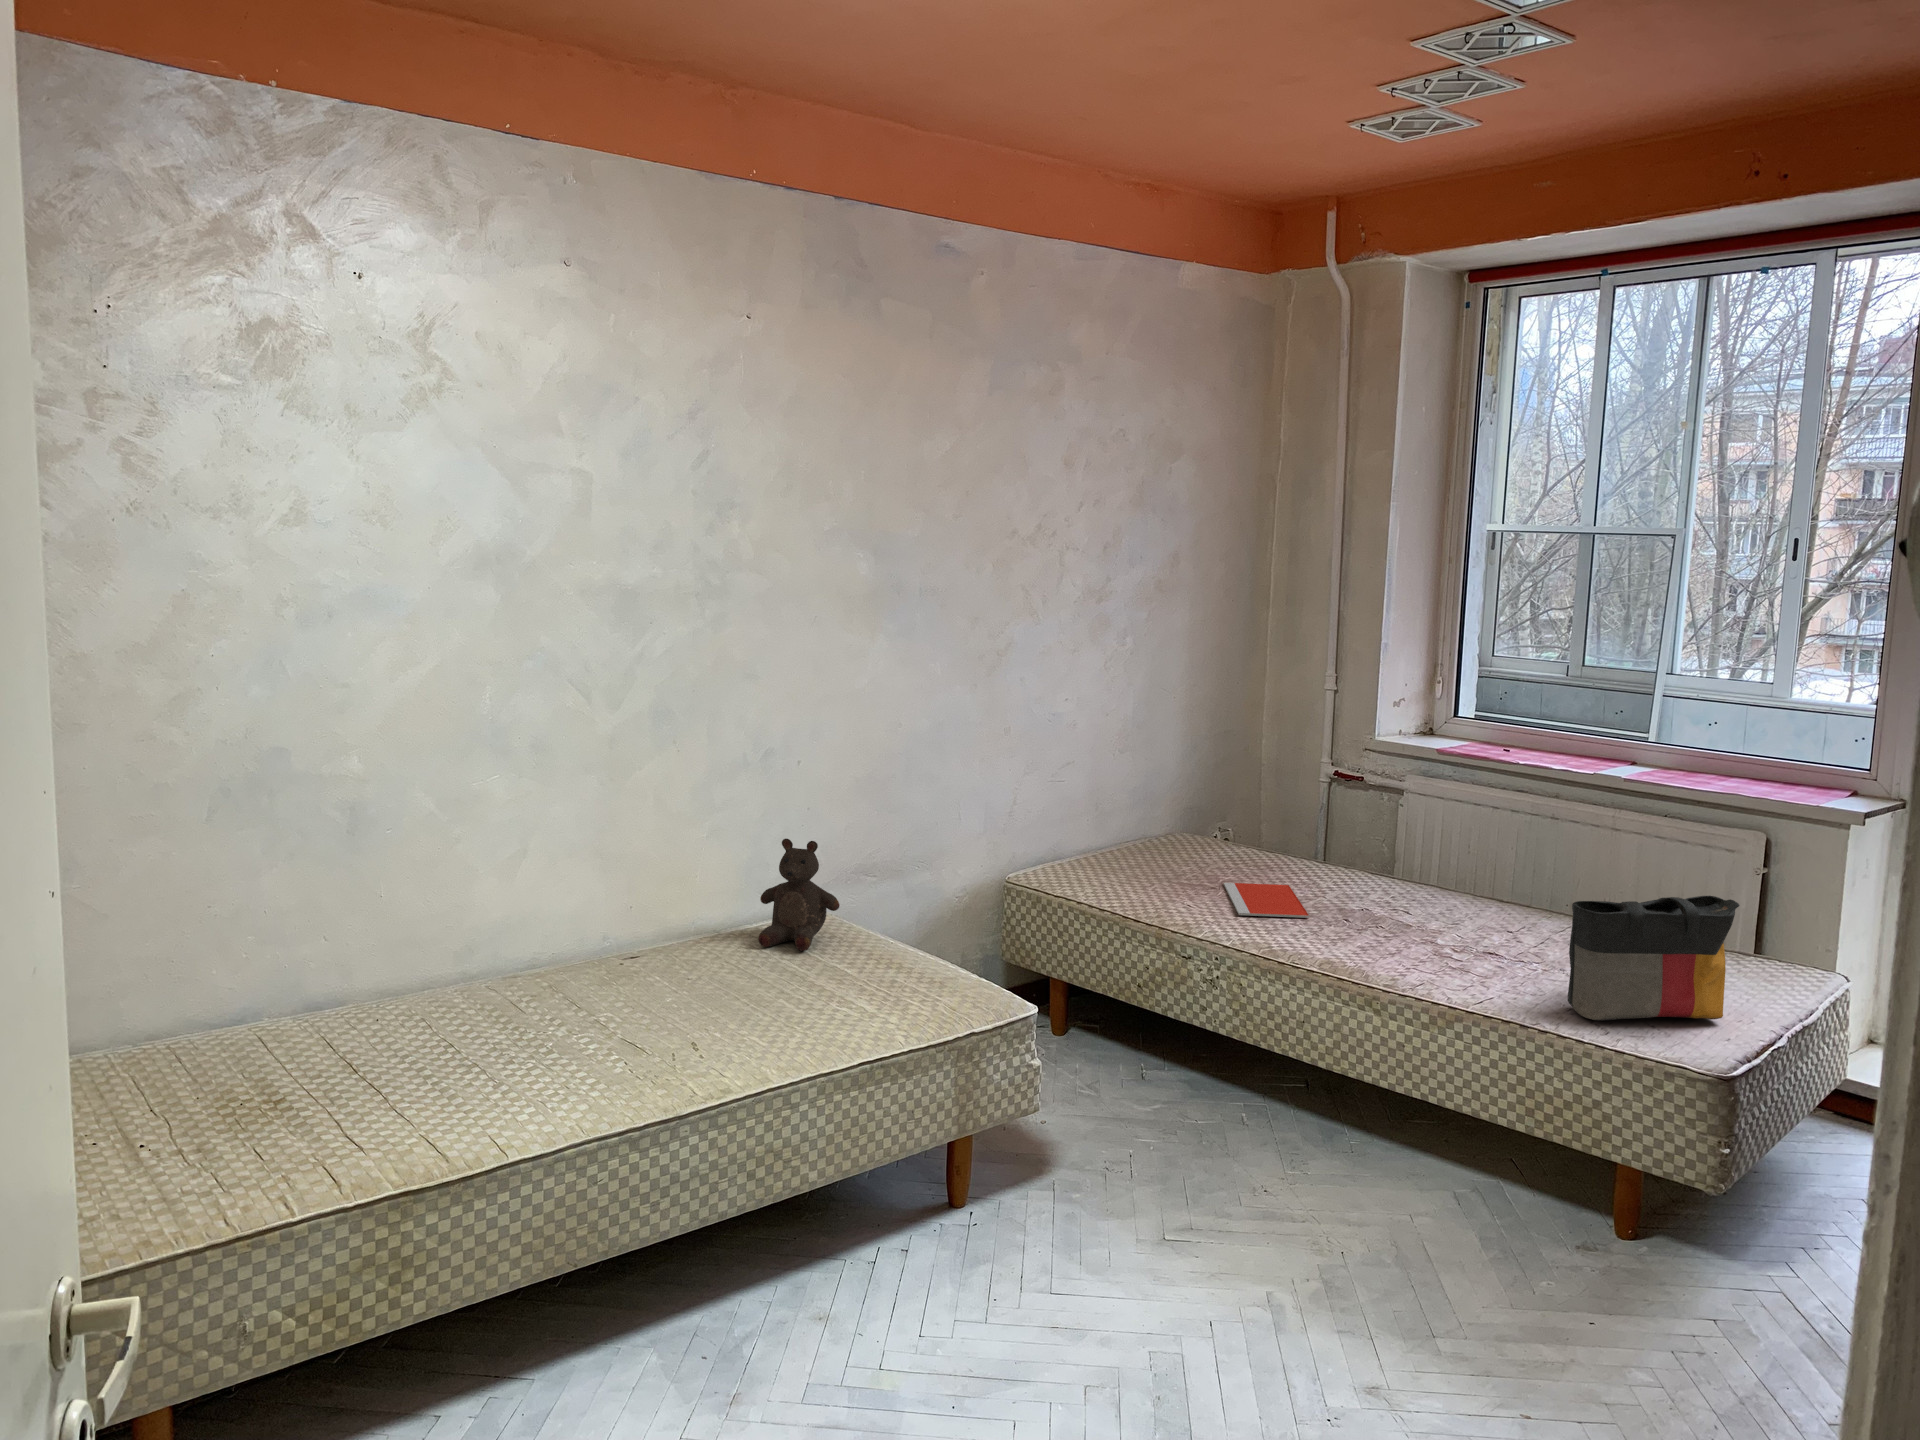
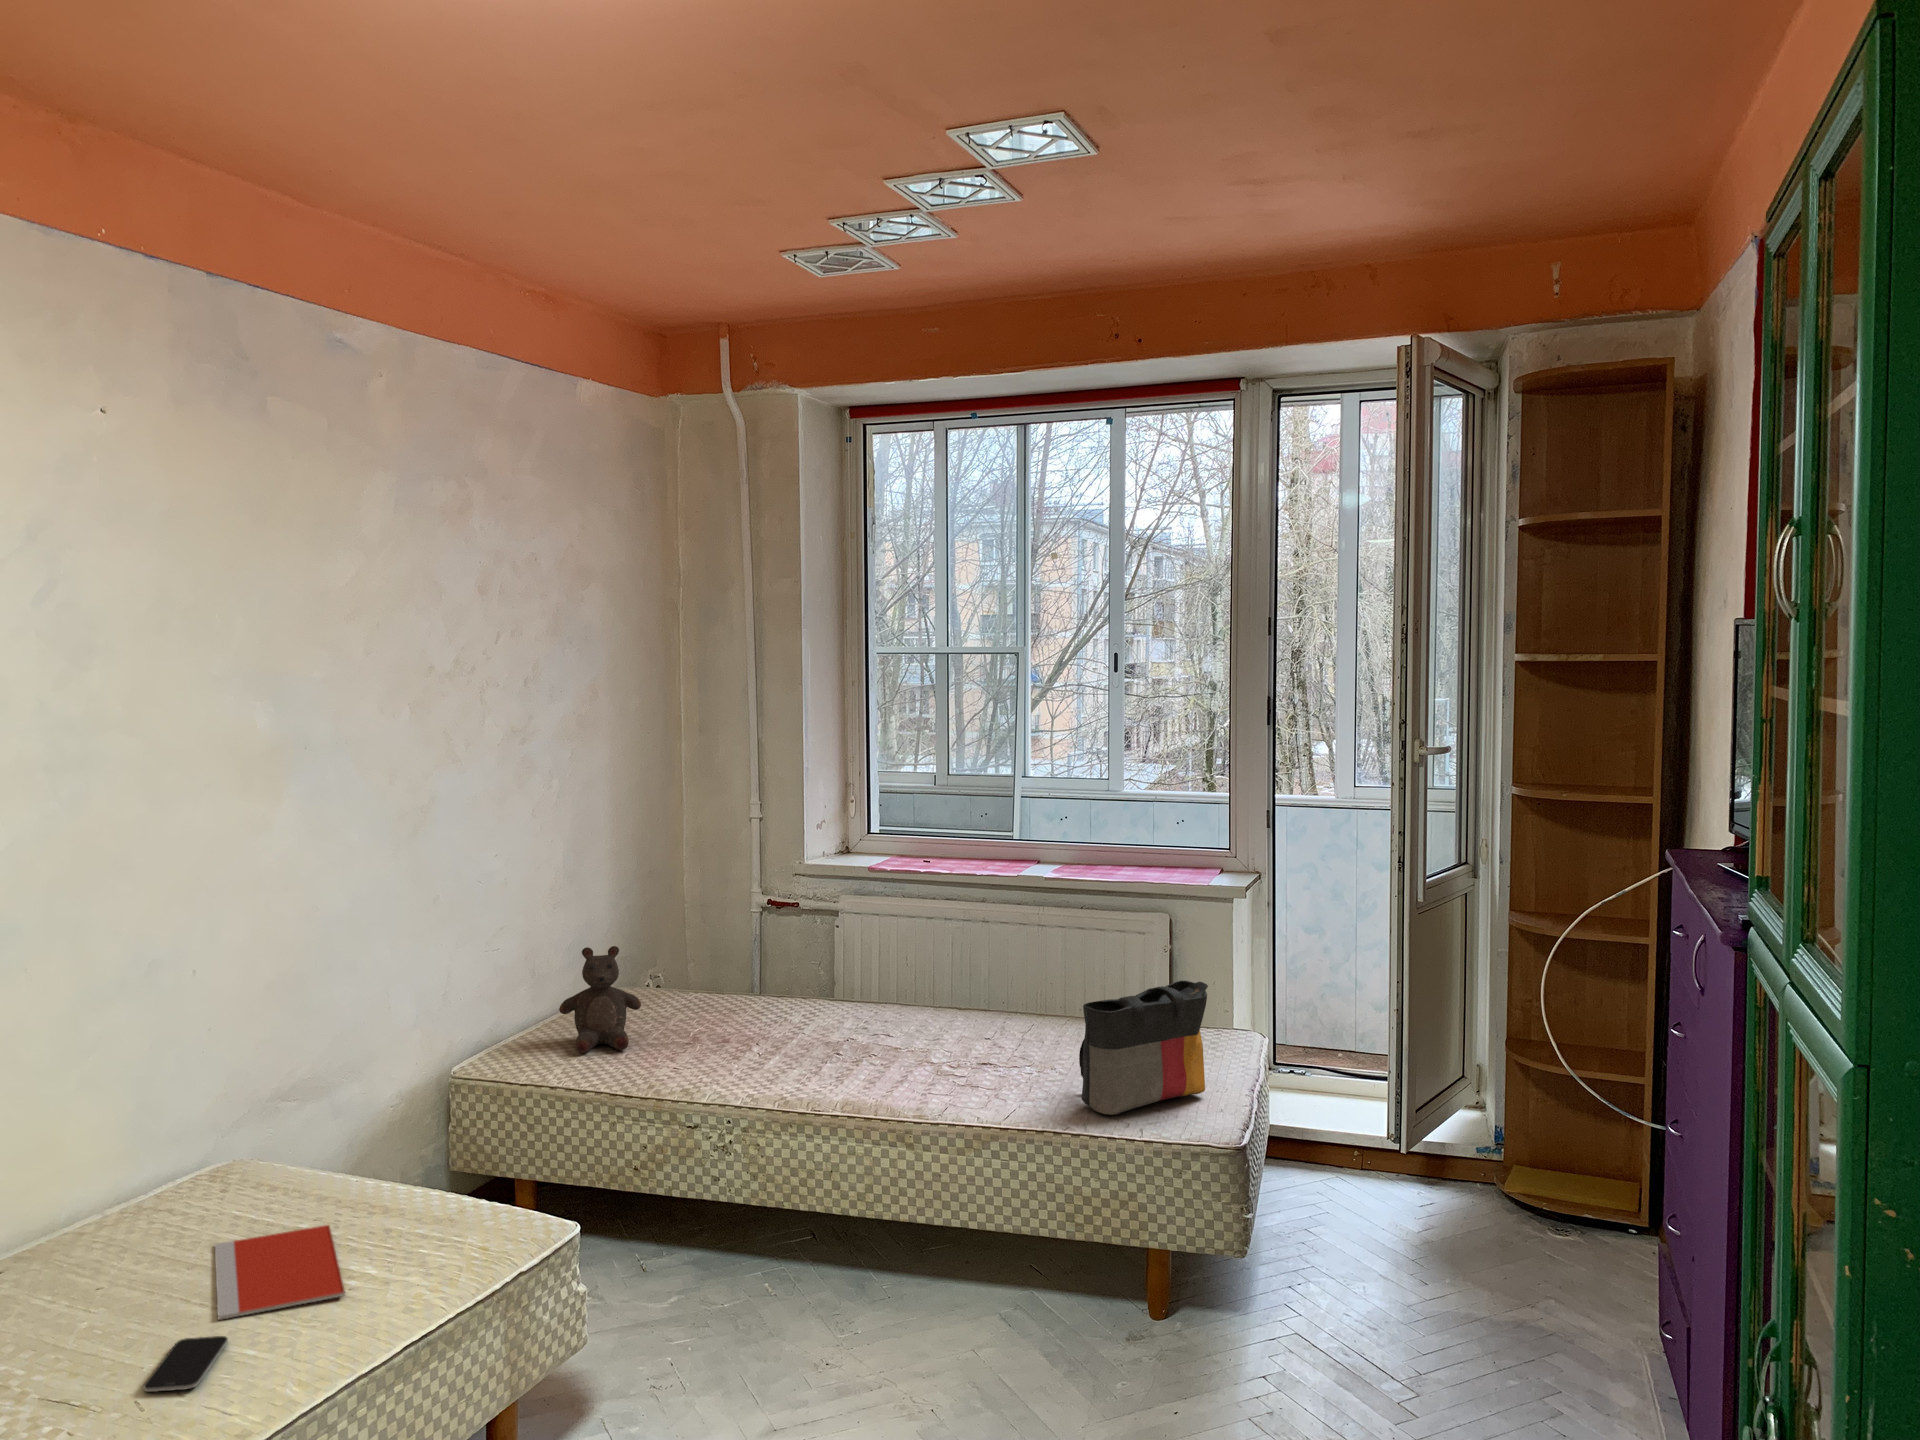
stuffed bear: present [759,839,840,951] -> present [559,946,641,1053]
notebook: present [1224,883,1309,918] -> present [215,1225,345,1320]
smartphone: none [684,1022,750,1053] -> present [144,1336,228,1392]

